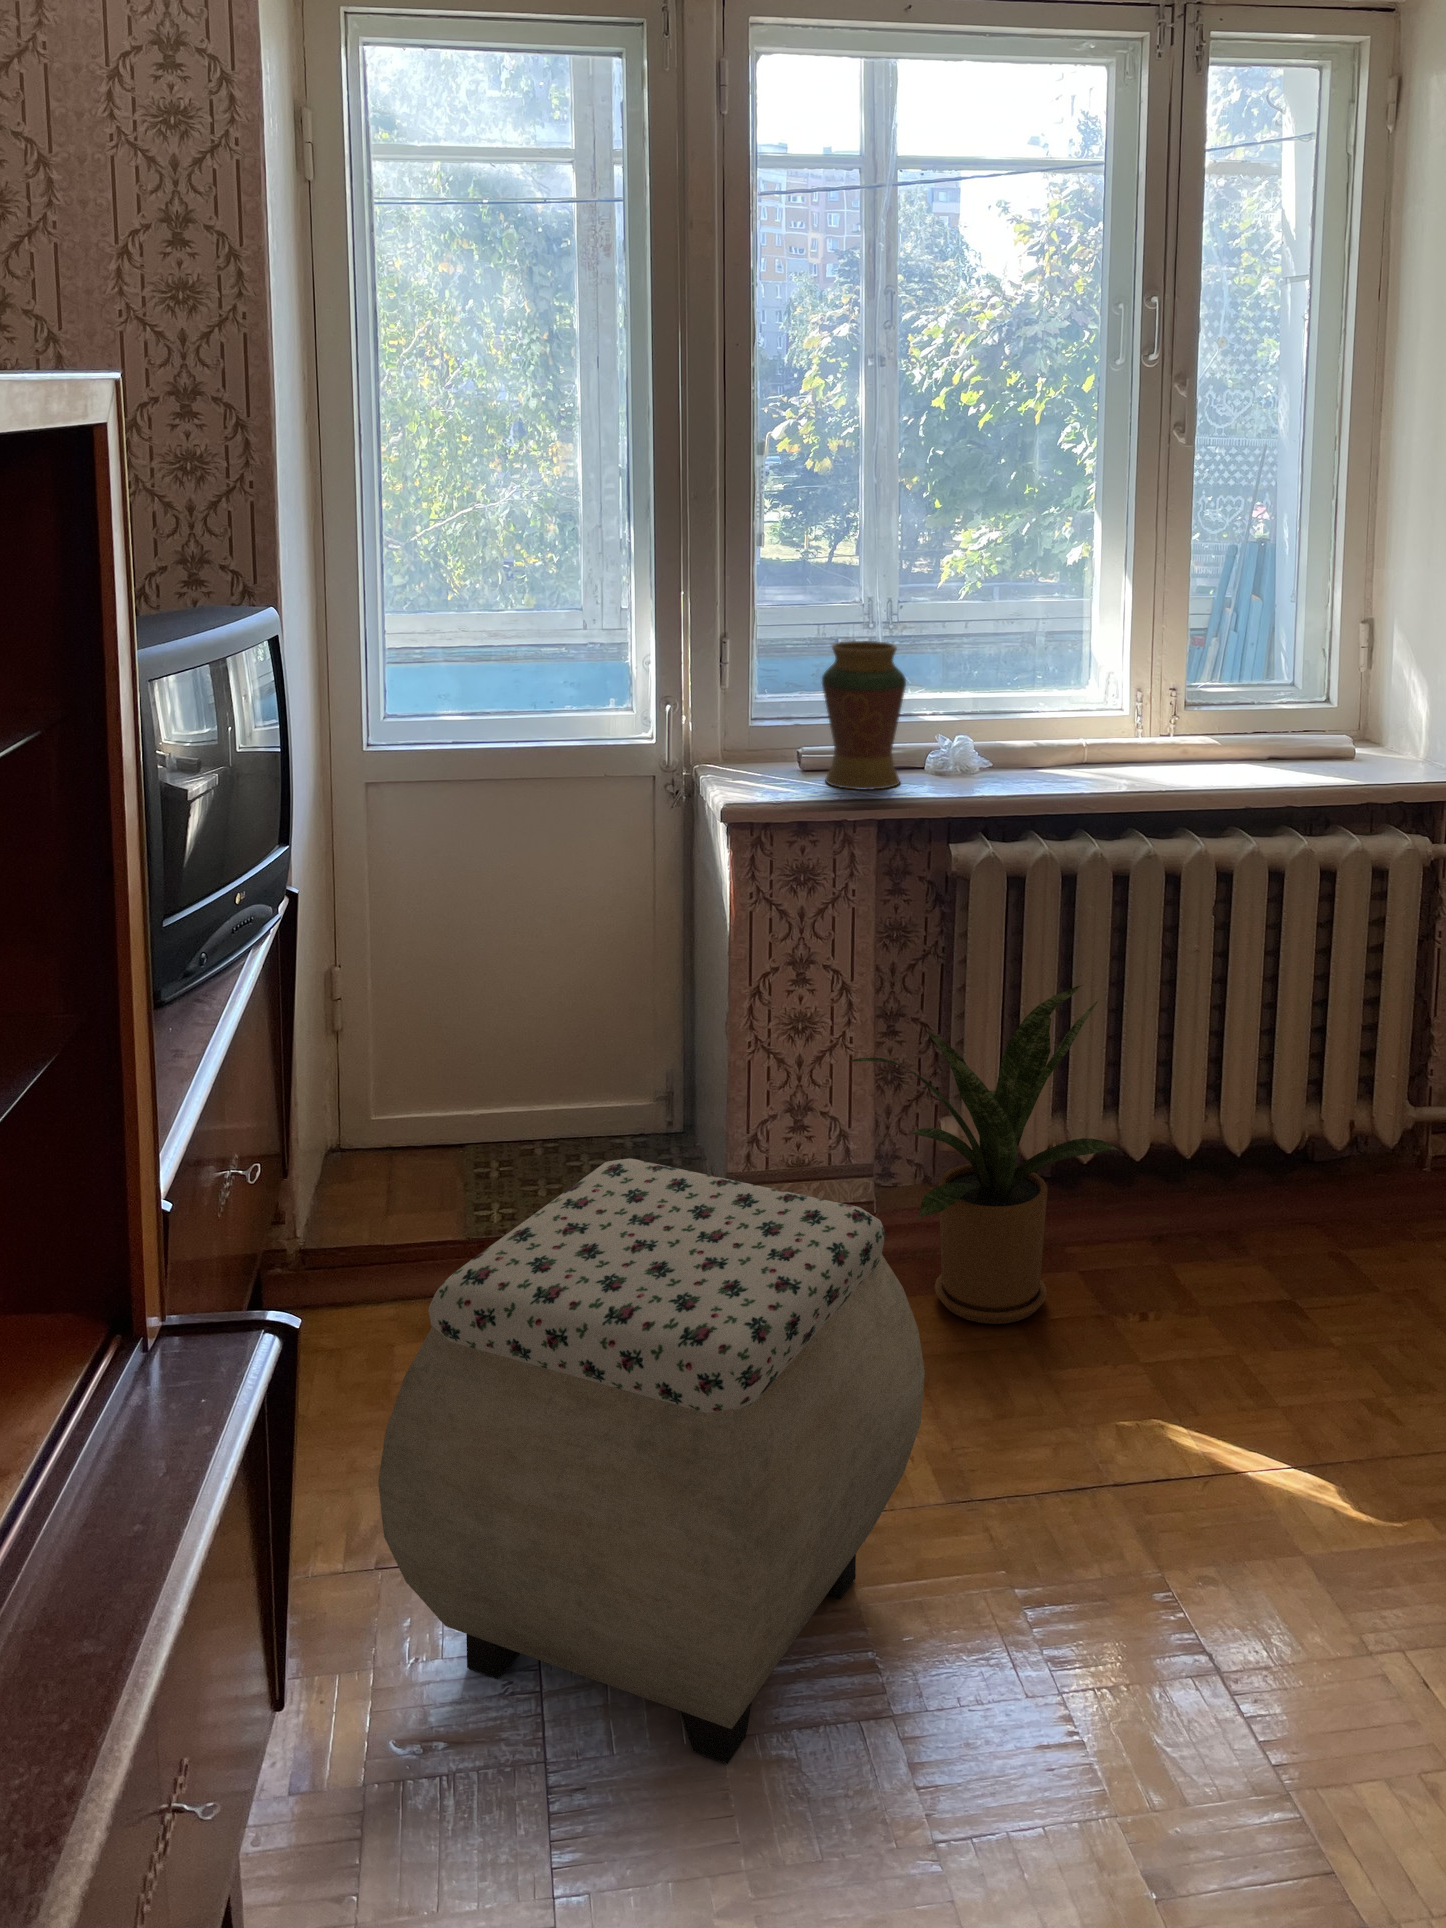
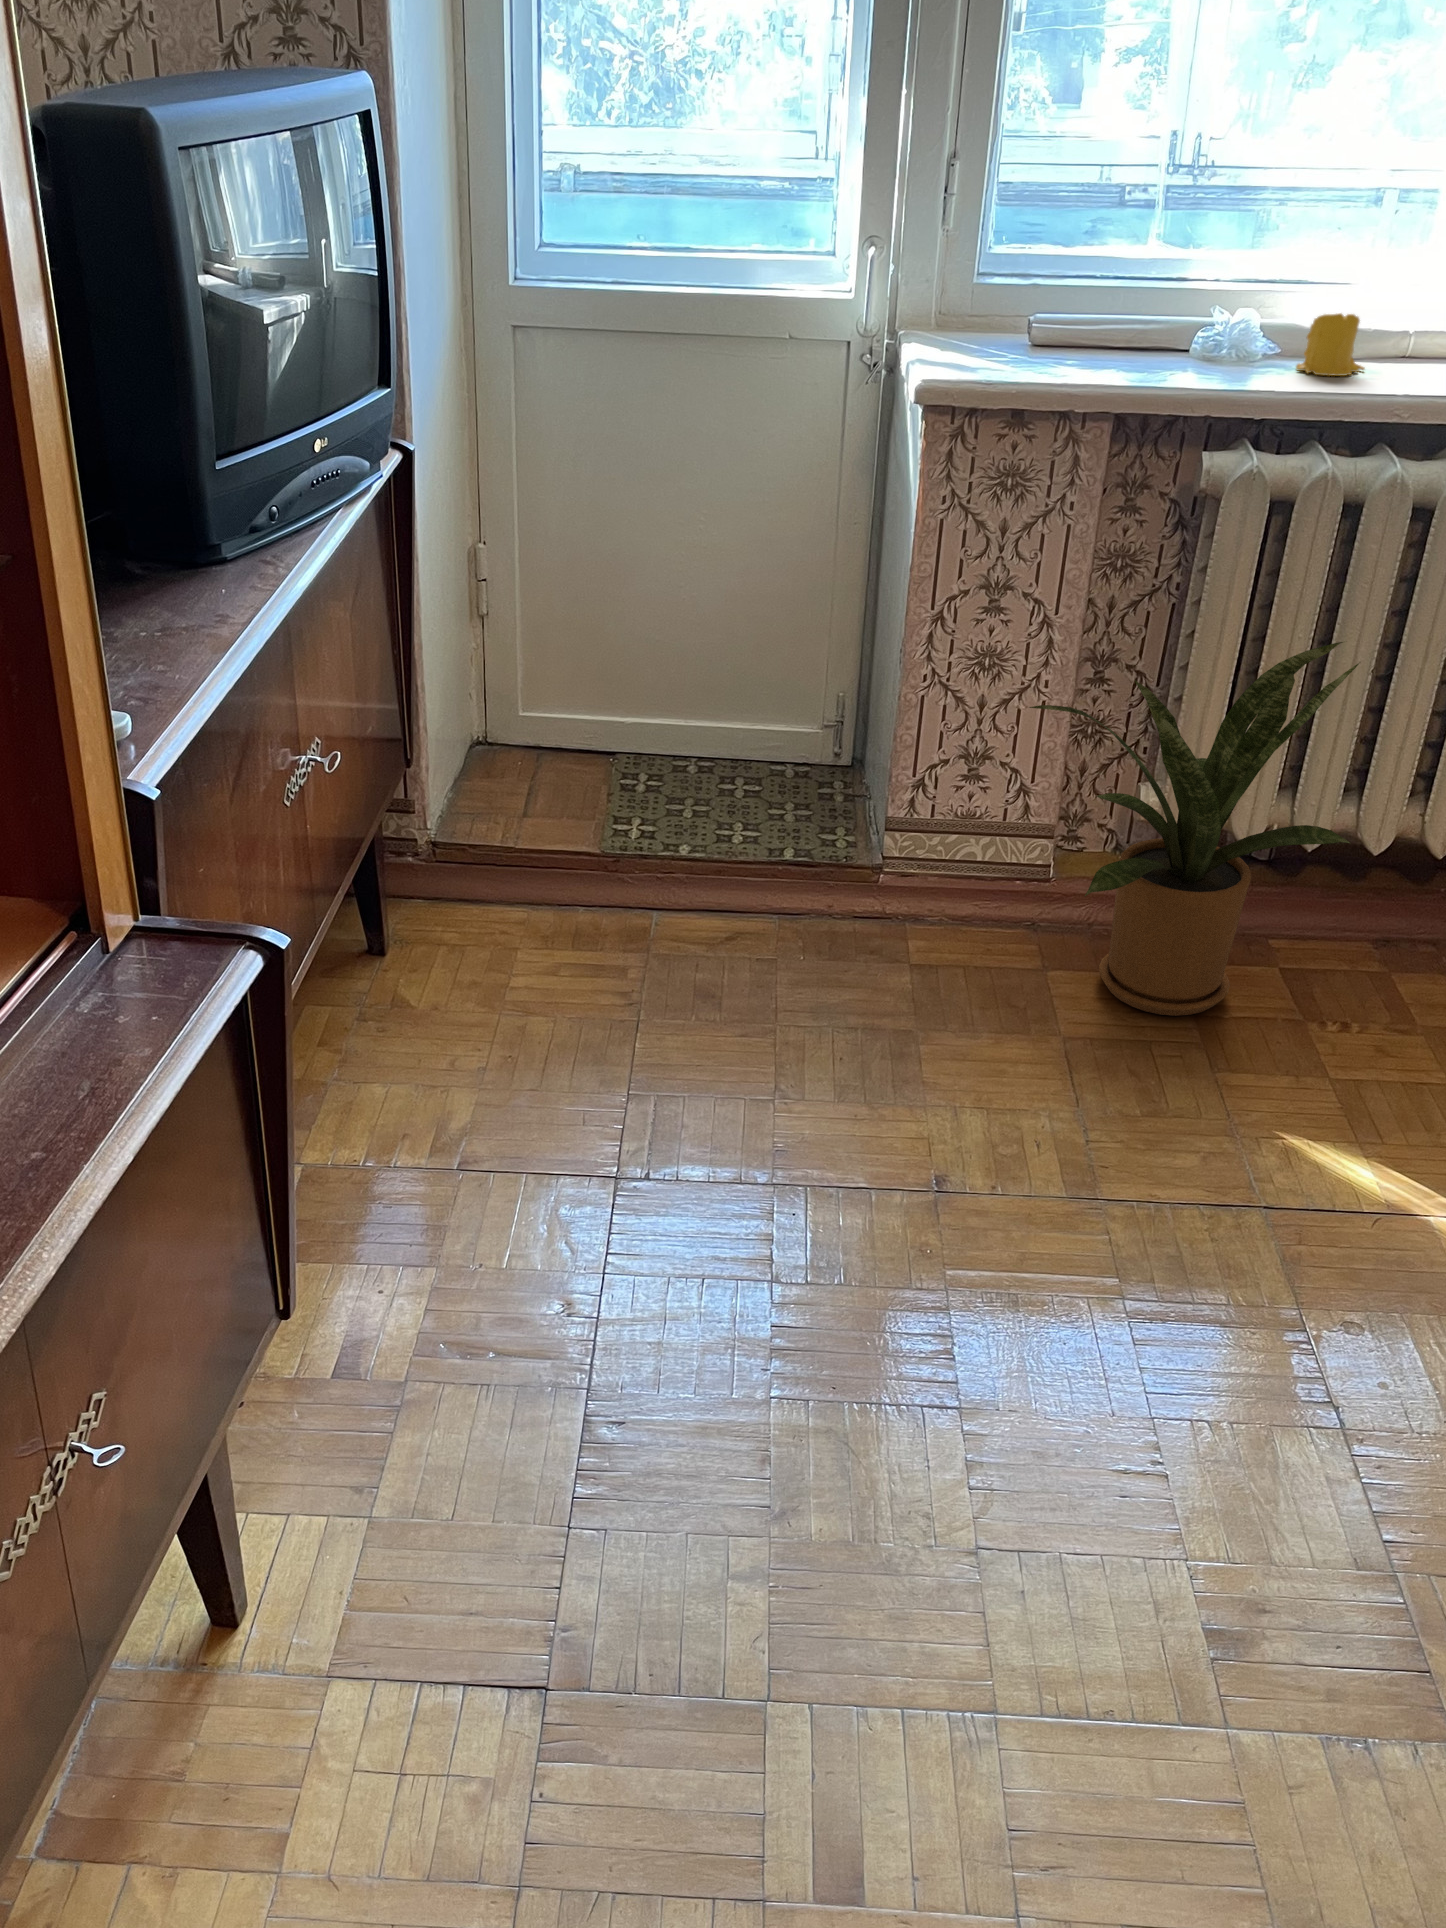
decorative vase: present [822,641,906,790] -> none [1055,165,1180,372]
candle: none [1007,735,1057,784] -> present [1296,312,1365,376]
ottoman: present [378,1159,925,1764] -> none [434,794,1053,1423]

